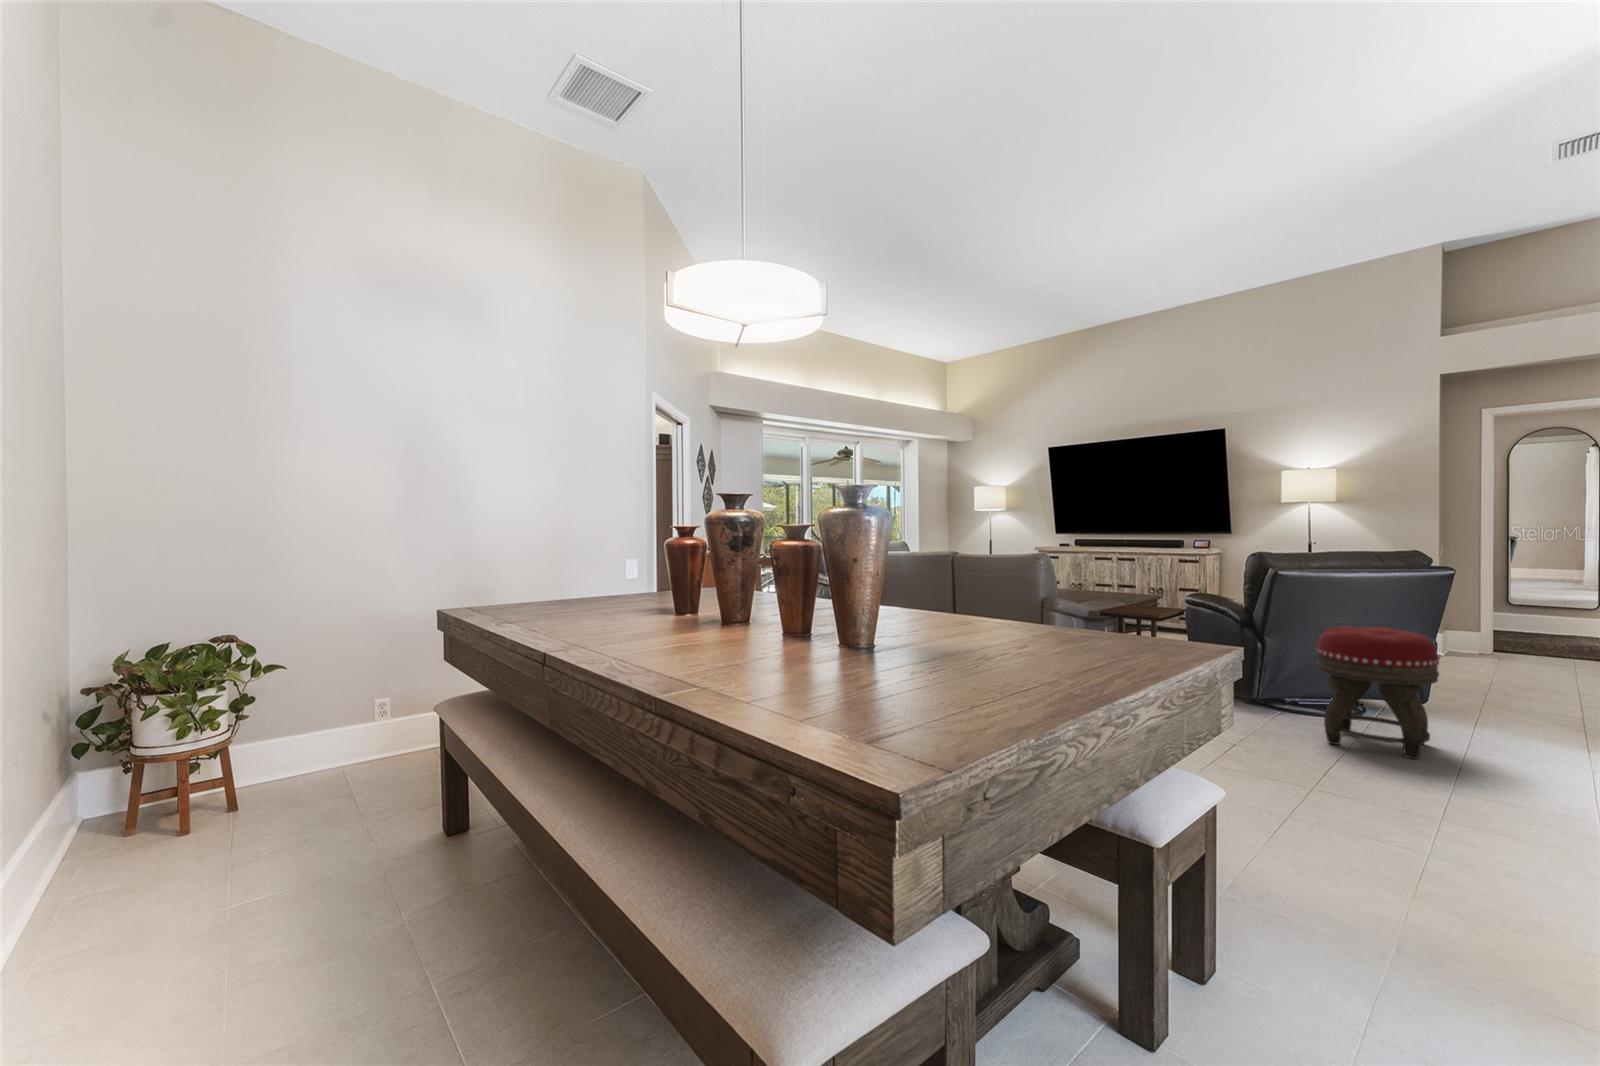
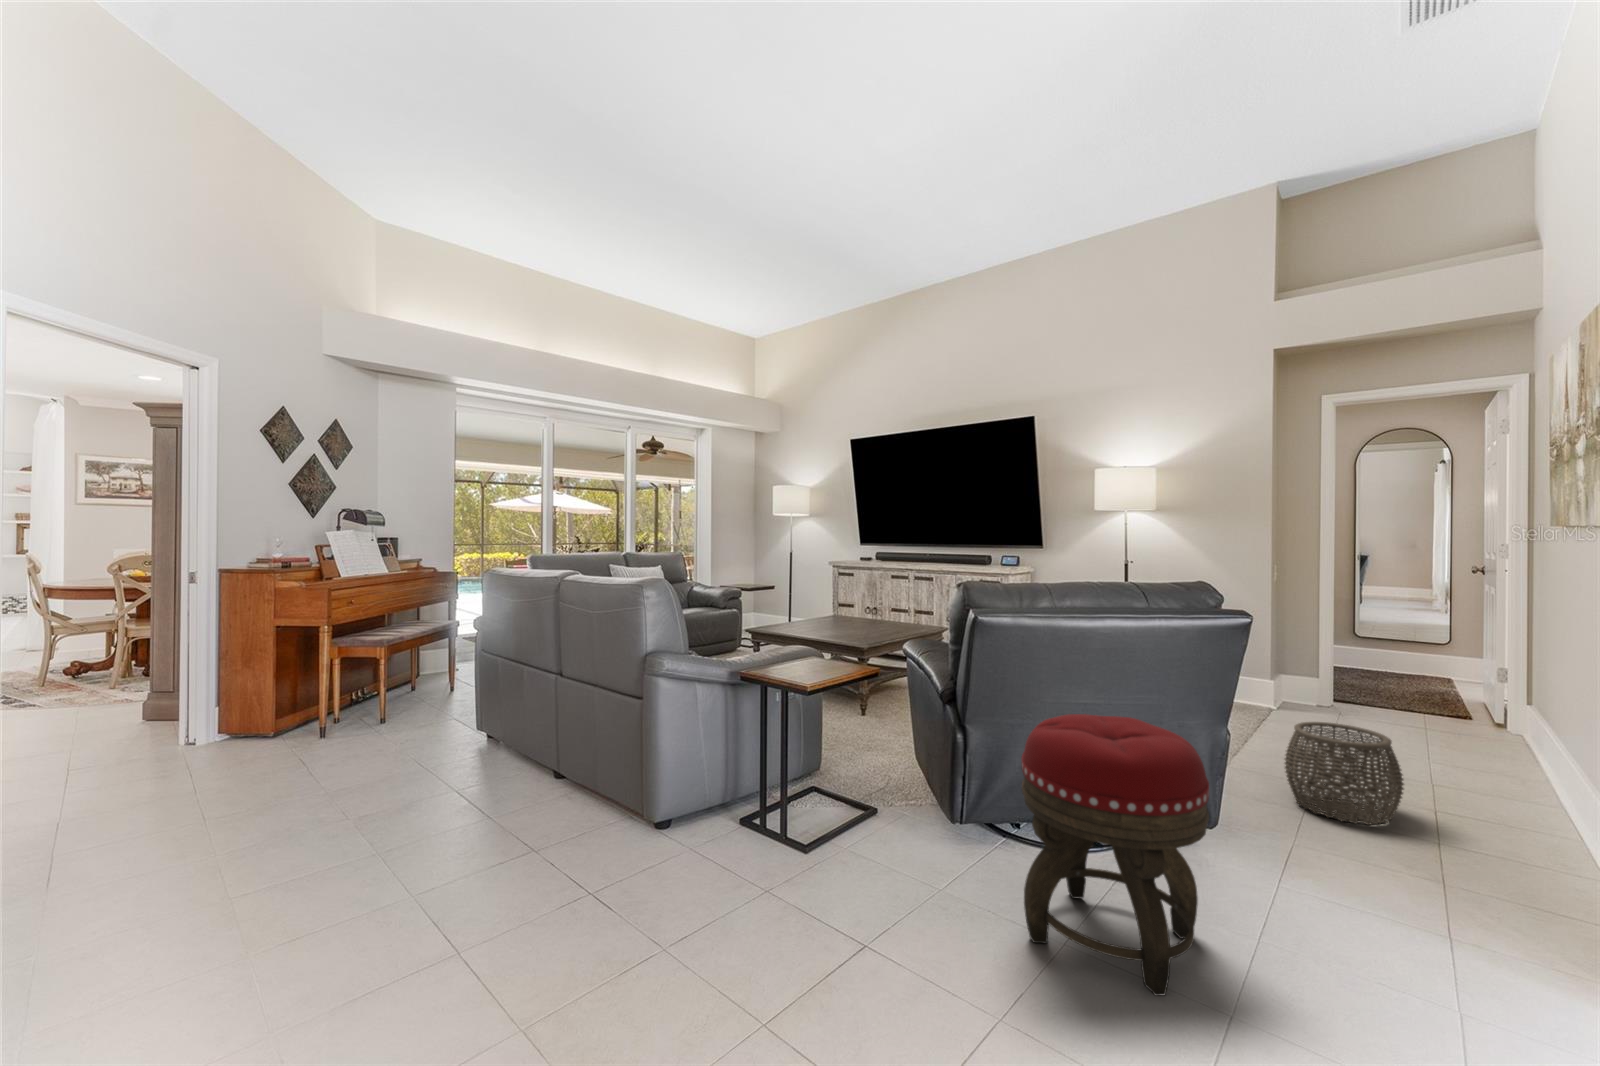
woven basket: none [1465,648,1555,710] -> present [1285,722,1404,825]

